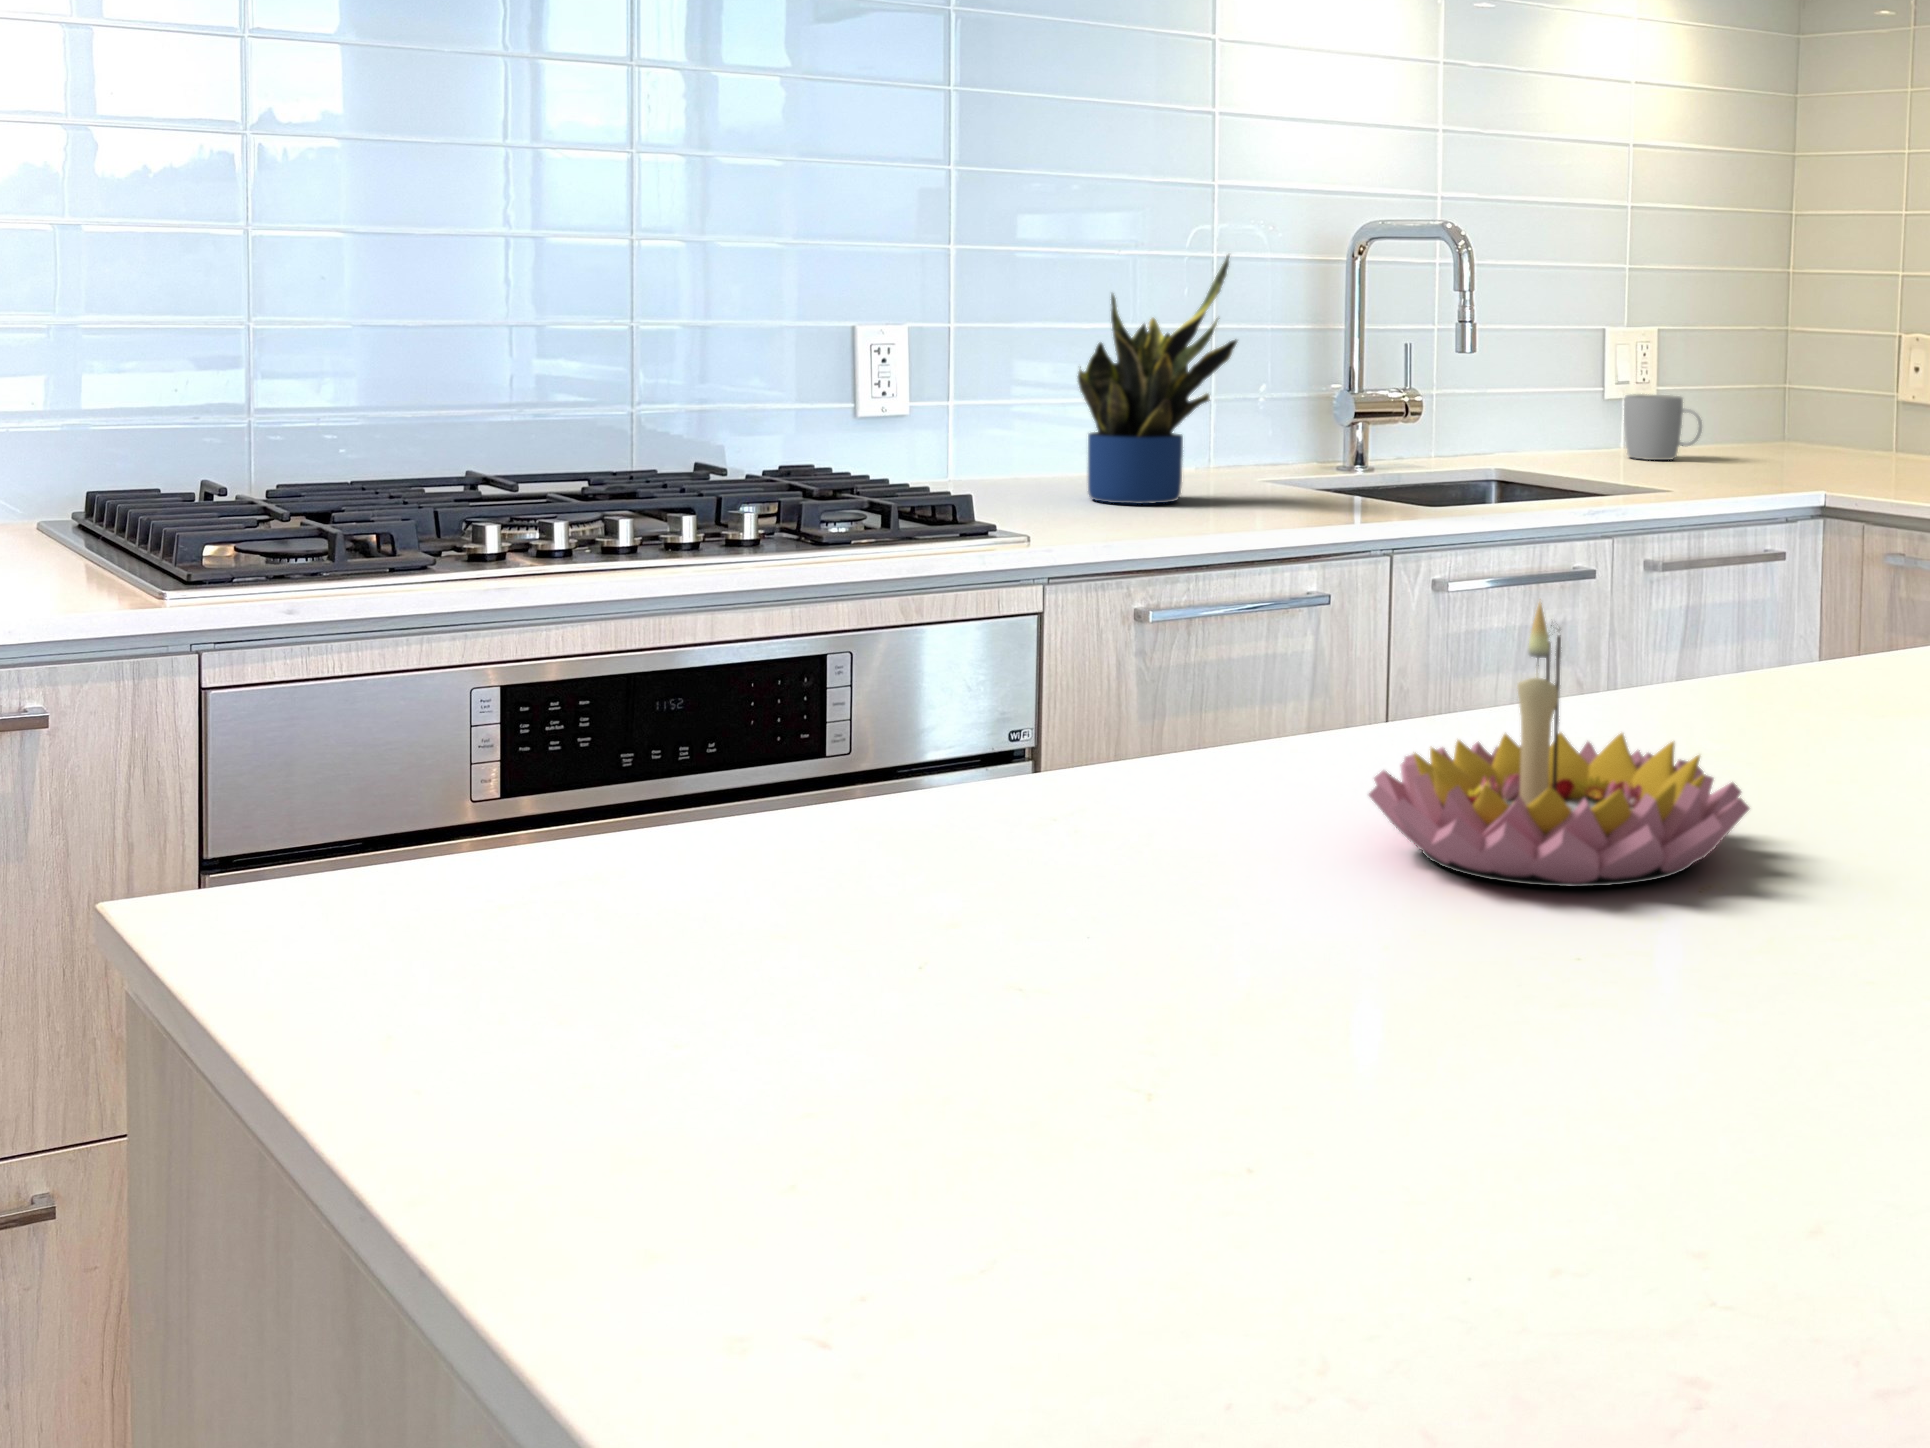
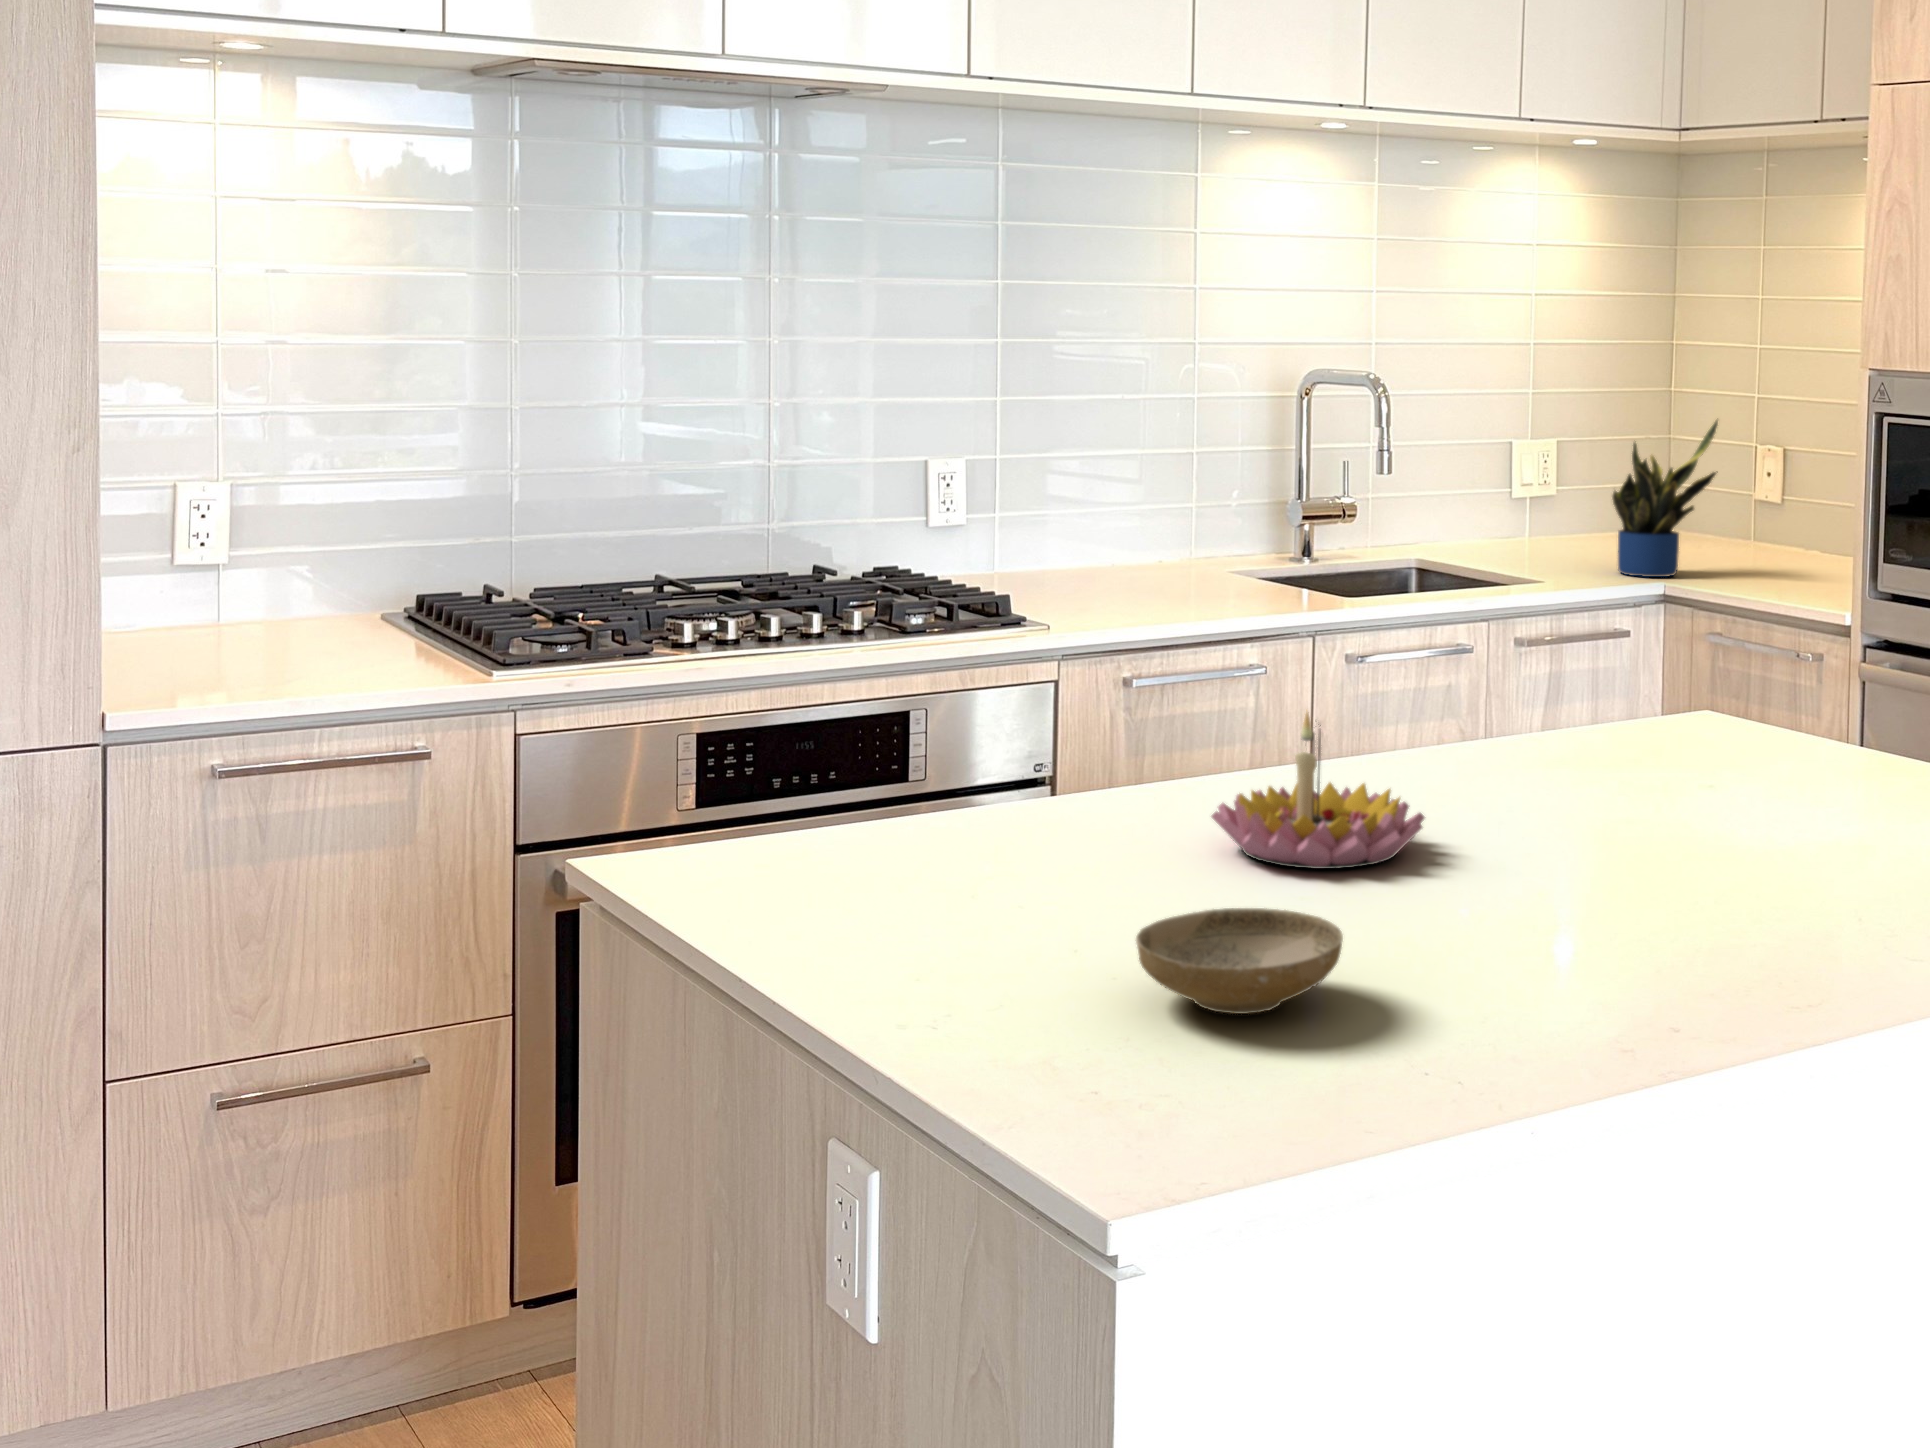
potted plant: present [1078,255,1237,504] -> present [1612,420,1718,577]
mug: present [1624,394,1702,460] -> none [1526,497,1587,550]
ceramic bowl: none [1320,982,1784,1235] -> present [1136,908,1343,1014]

